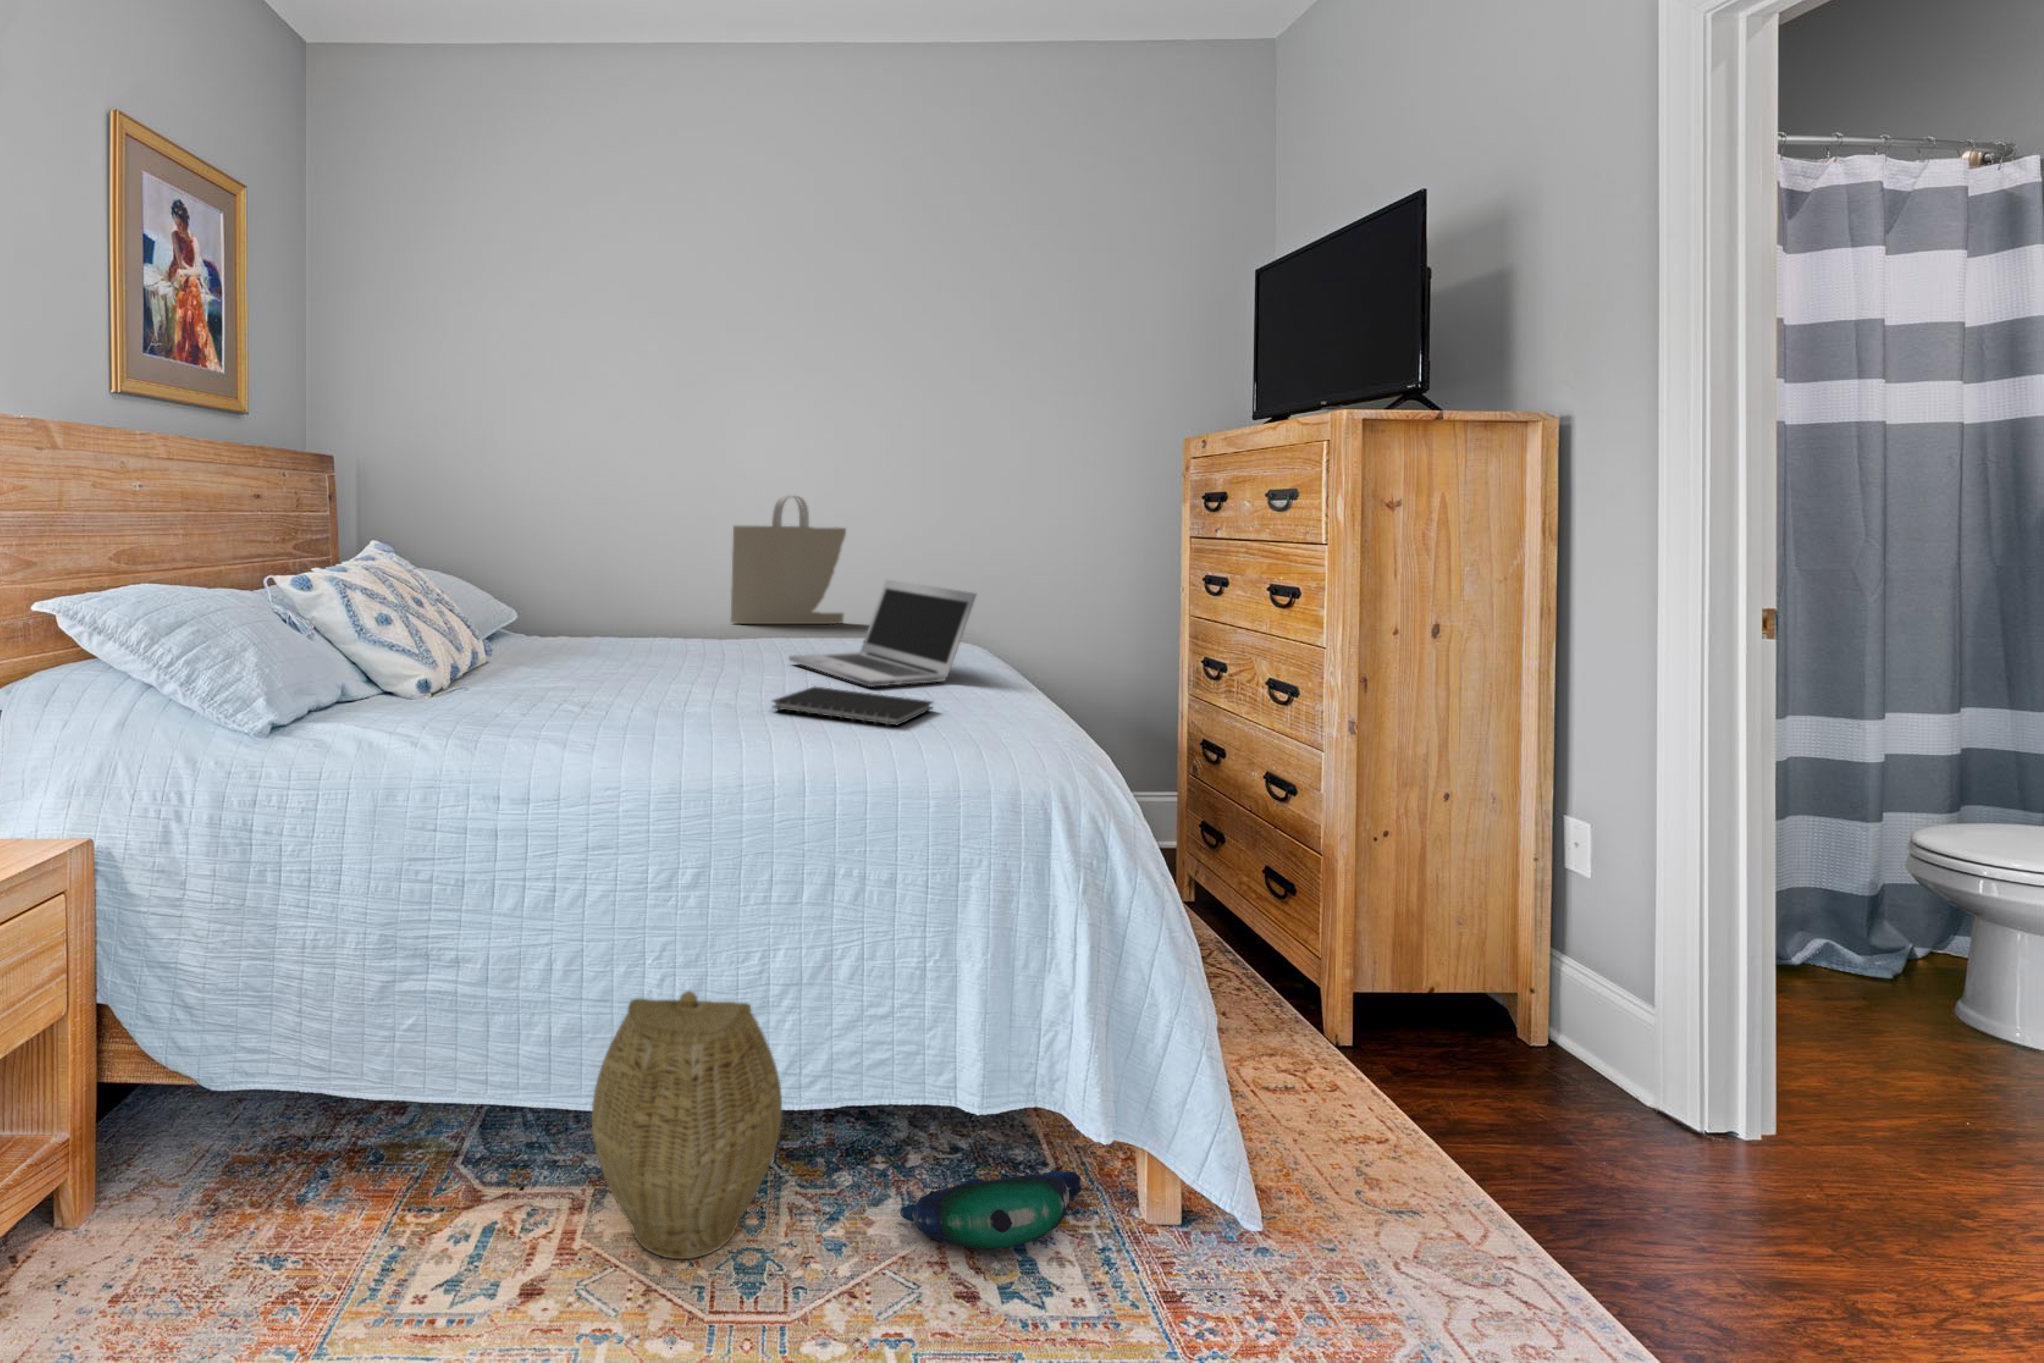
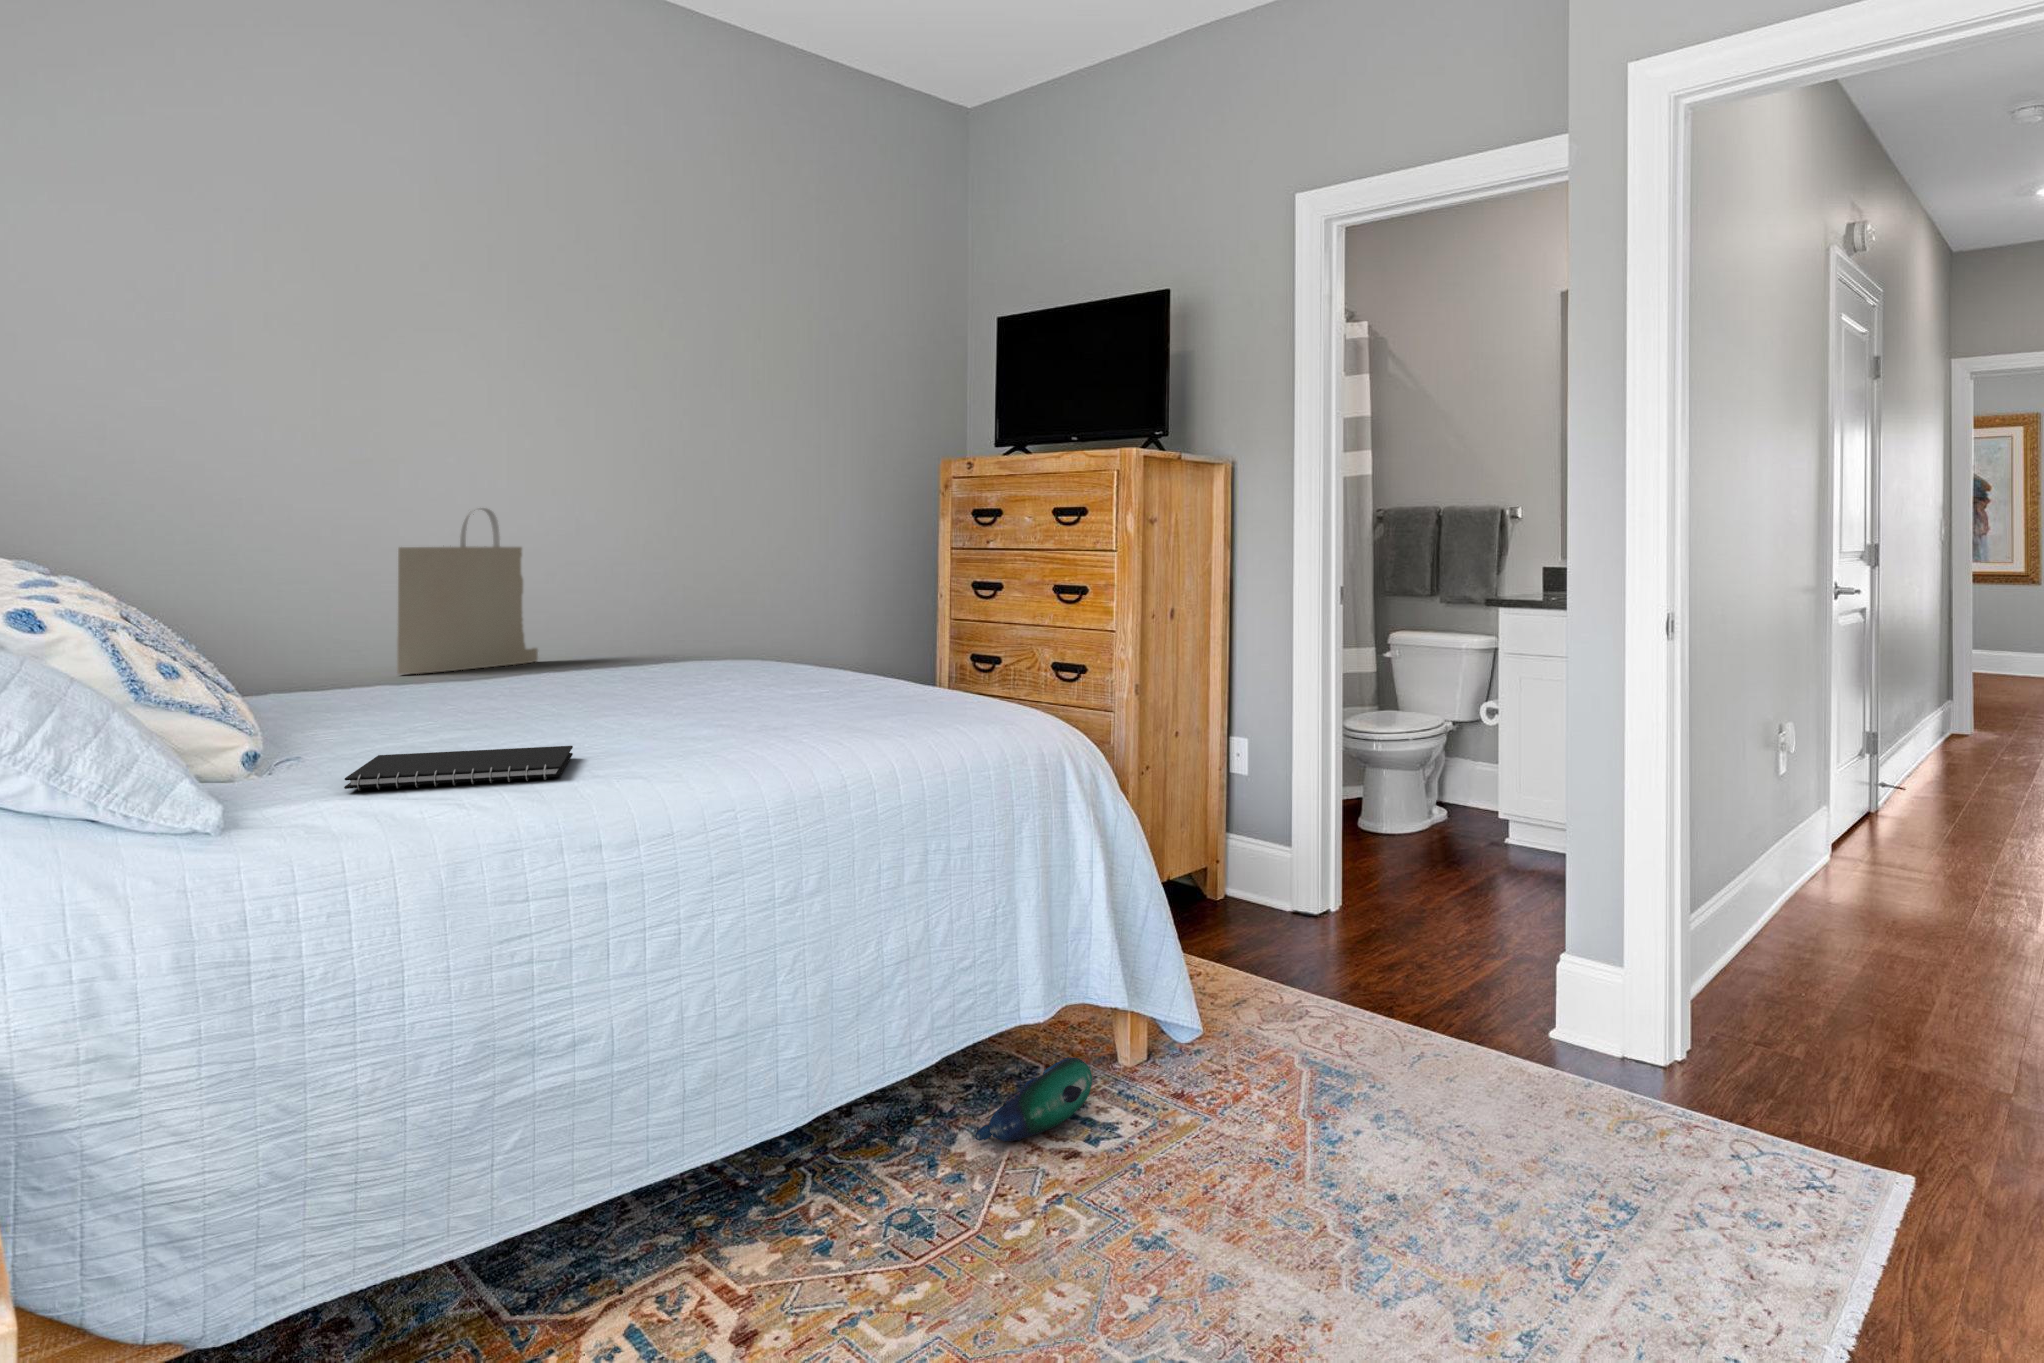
laptop: present [789,580,976,687] -> none [625,594,843,697]
notebook: present [773,686,933,726] -> present [344,746,573,791]
woven basket: present [592,991,782,1259] -> none [713,984,910,1259]

